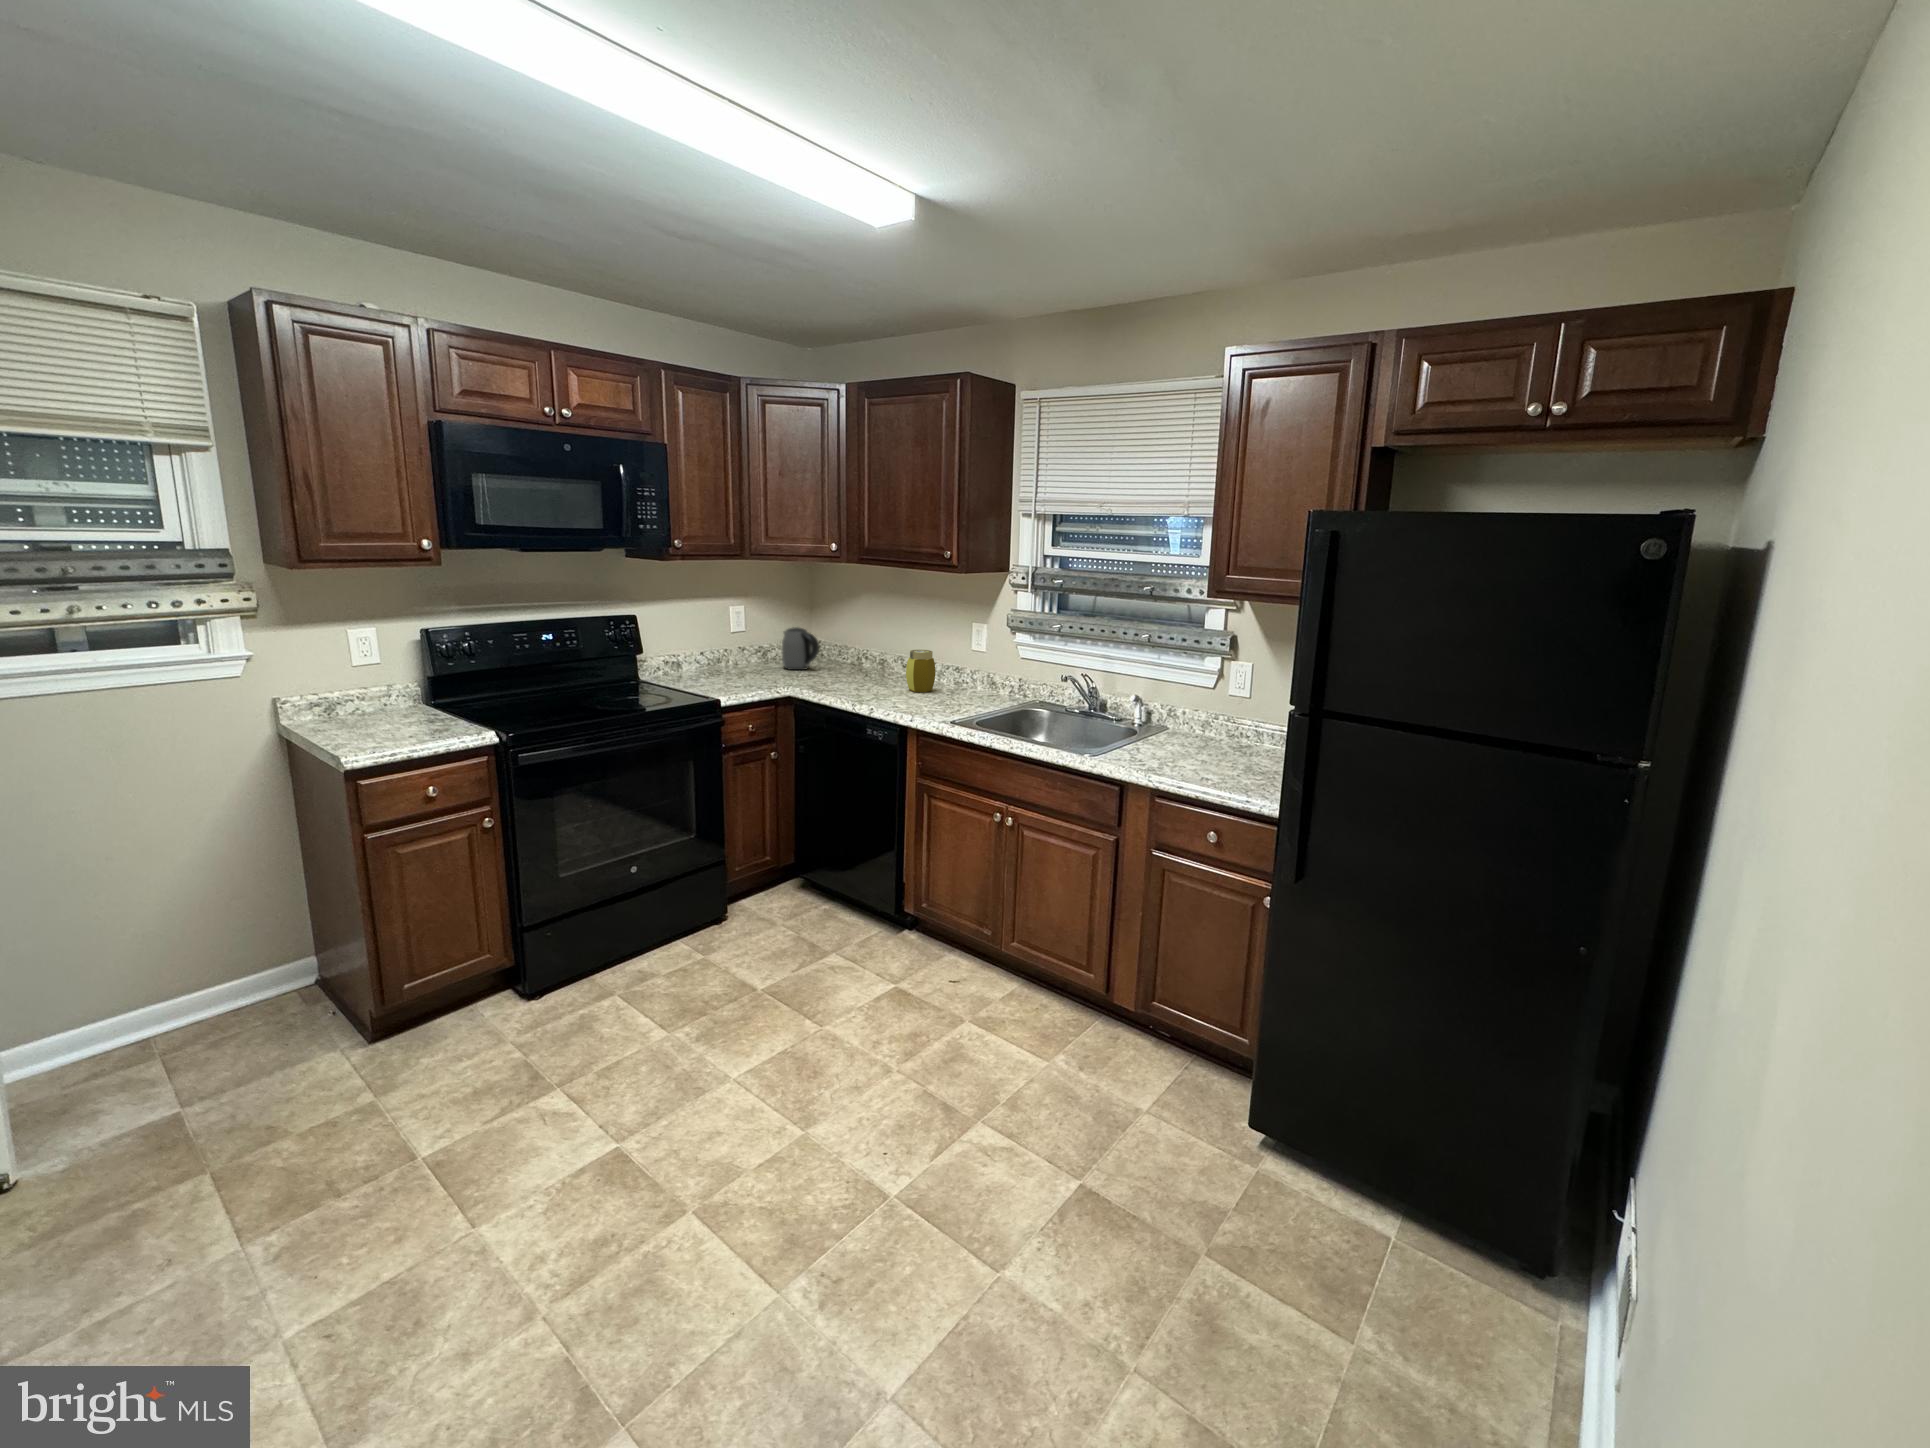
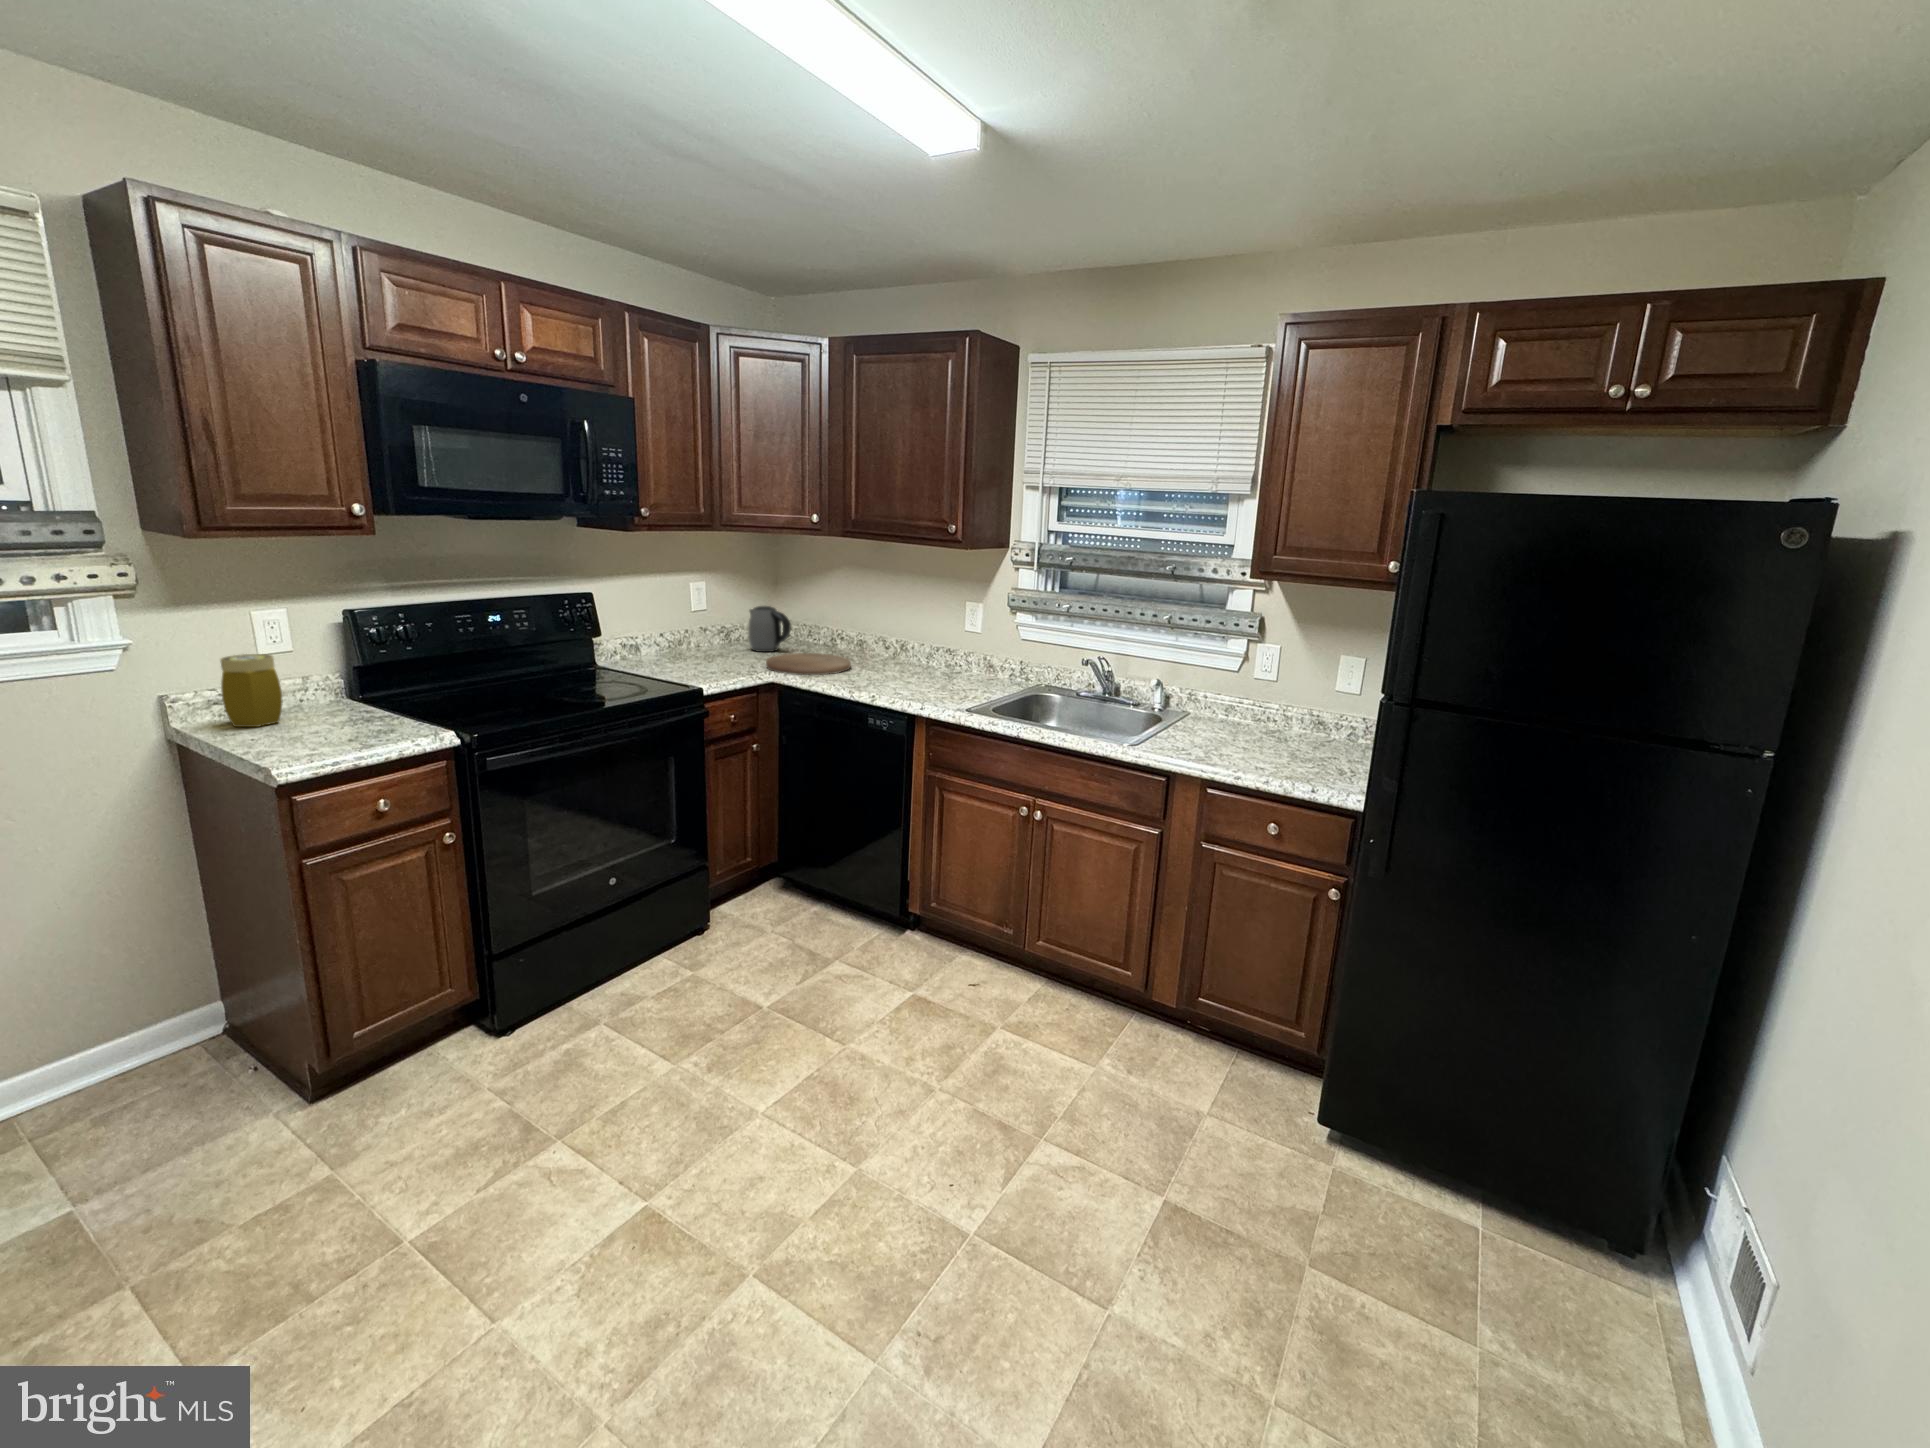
jar: present [906,650,936,692] -> present [221,654,282,727]
cutting board: none [789,671,867,691] -> present [766,653,851,675]

